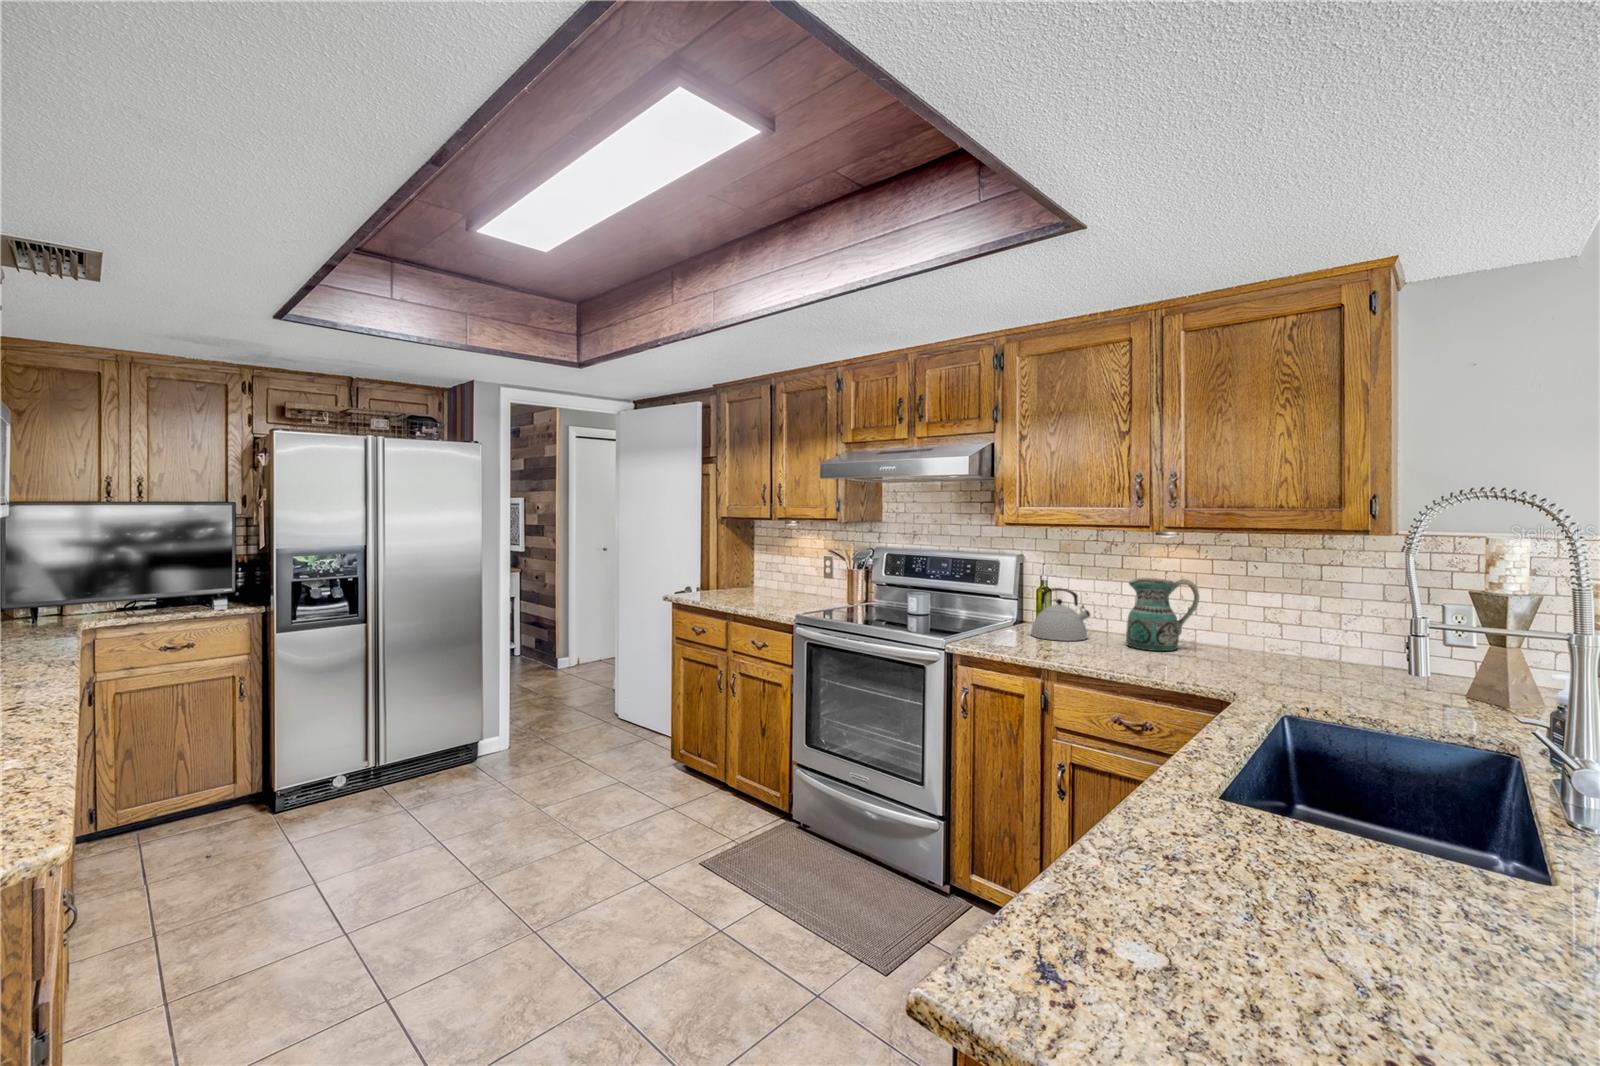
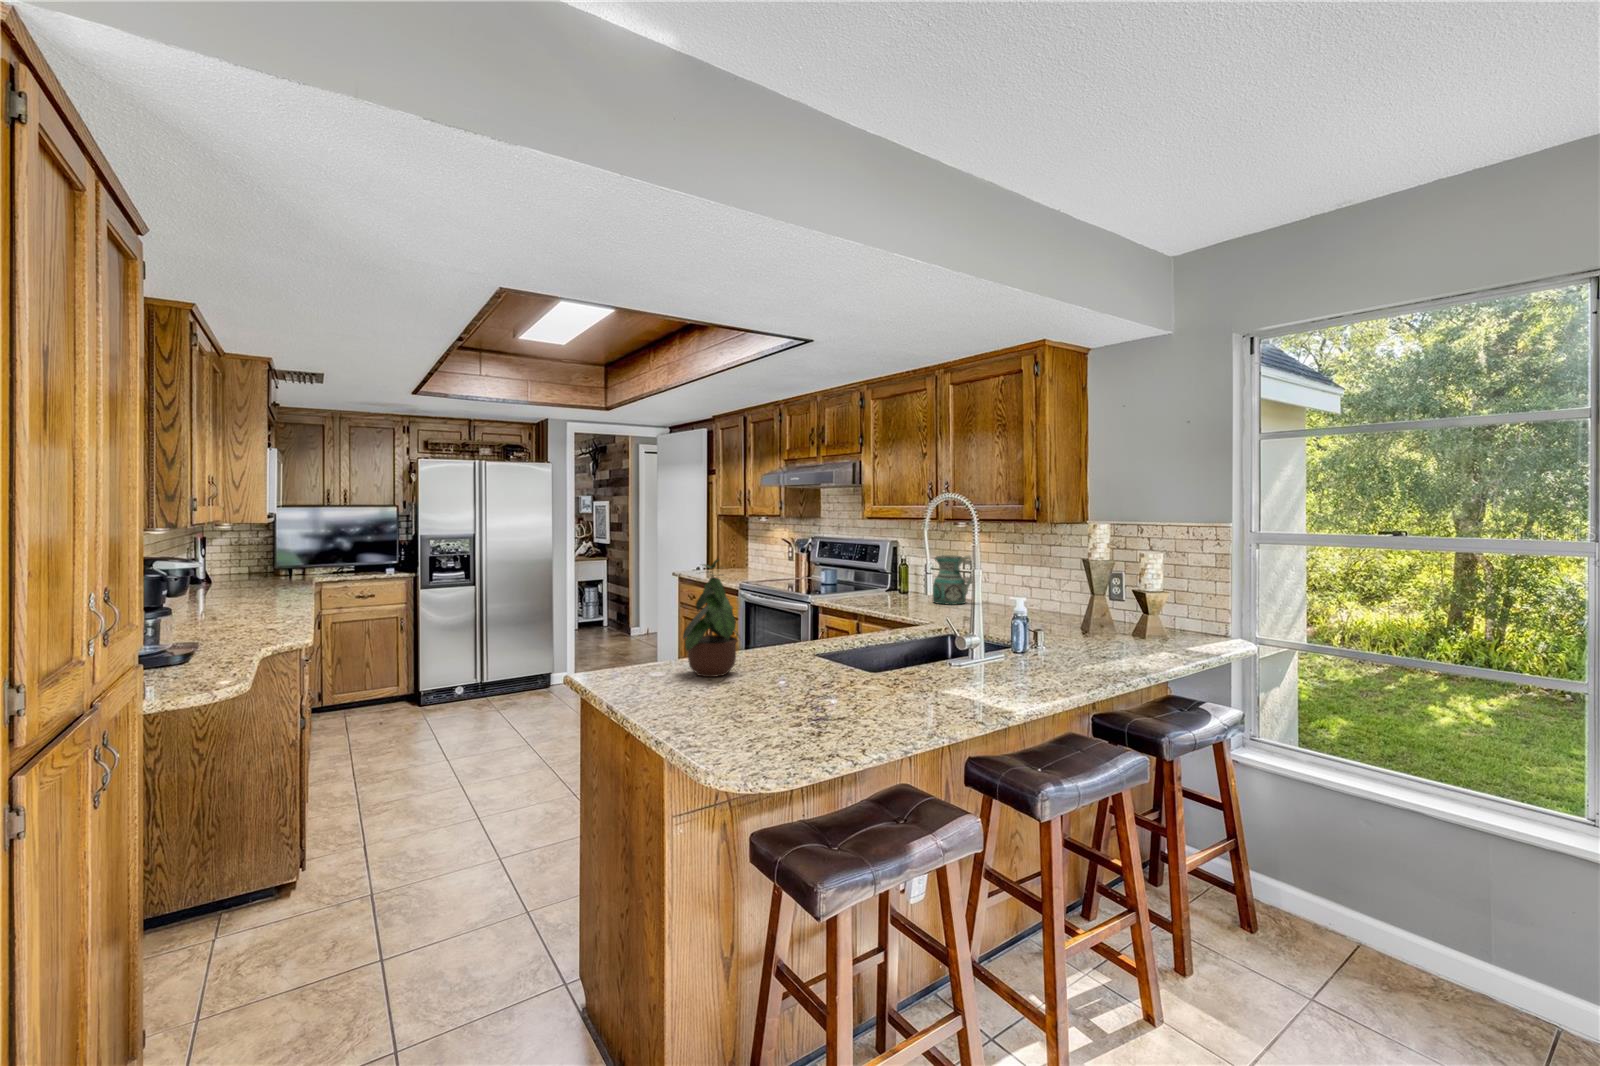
kettle: present [1031,588,1090,641] -> none [882,563,920,599]
potted plant: none [1197,648,1445,979] -> present [683,559,740,677]

